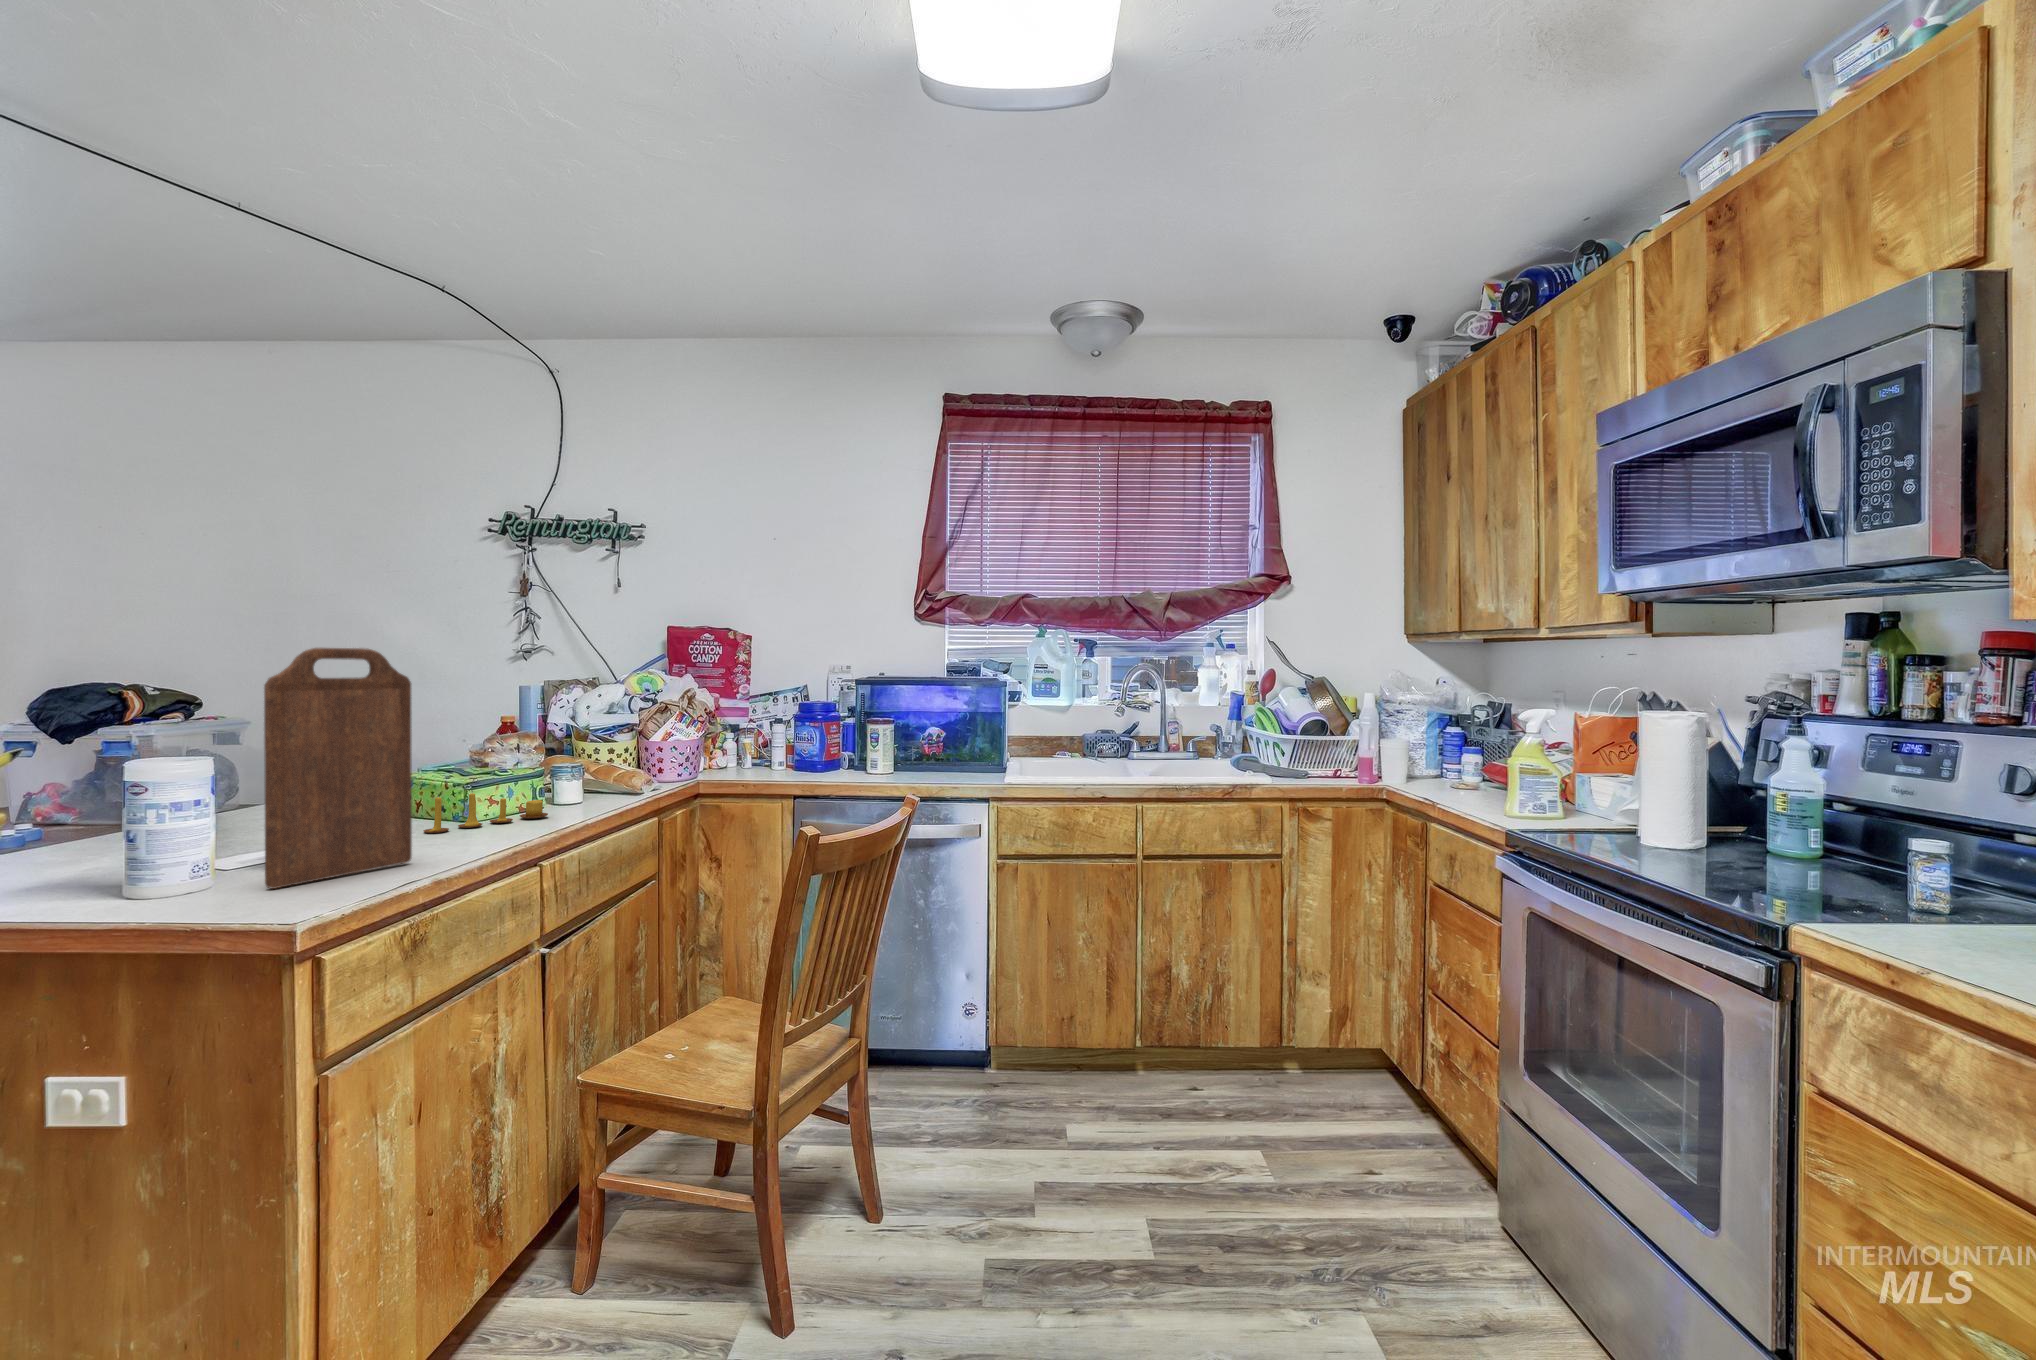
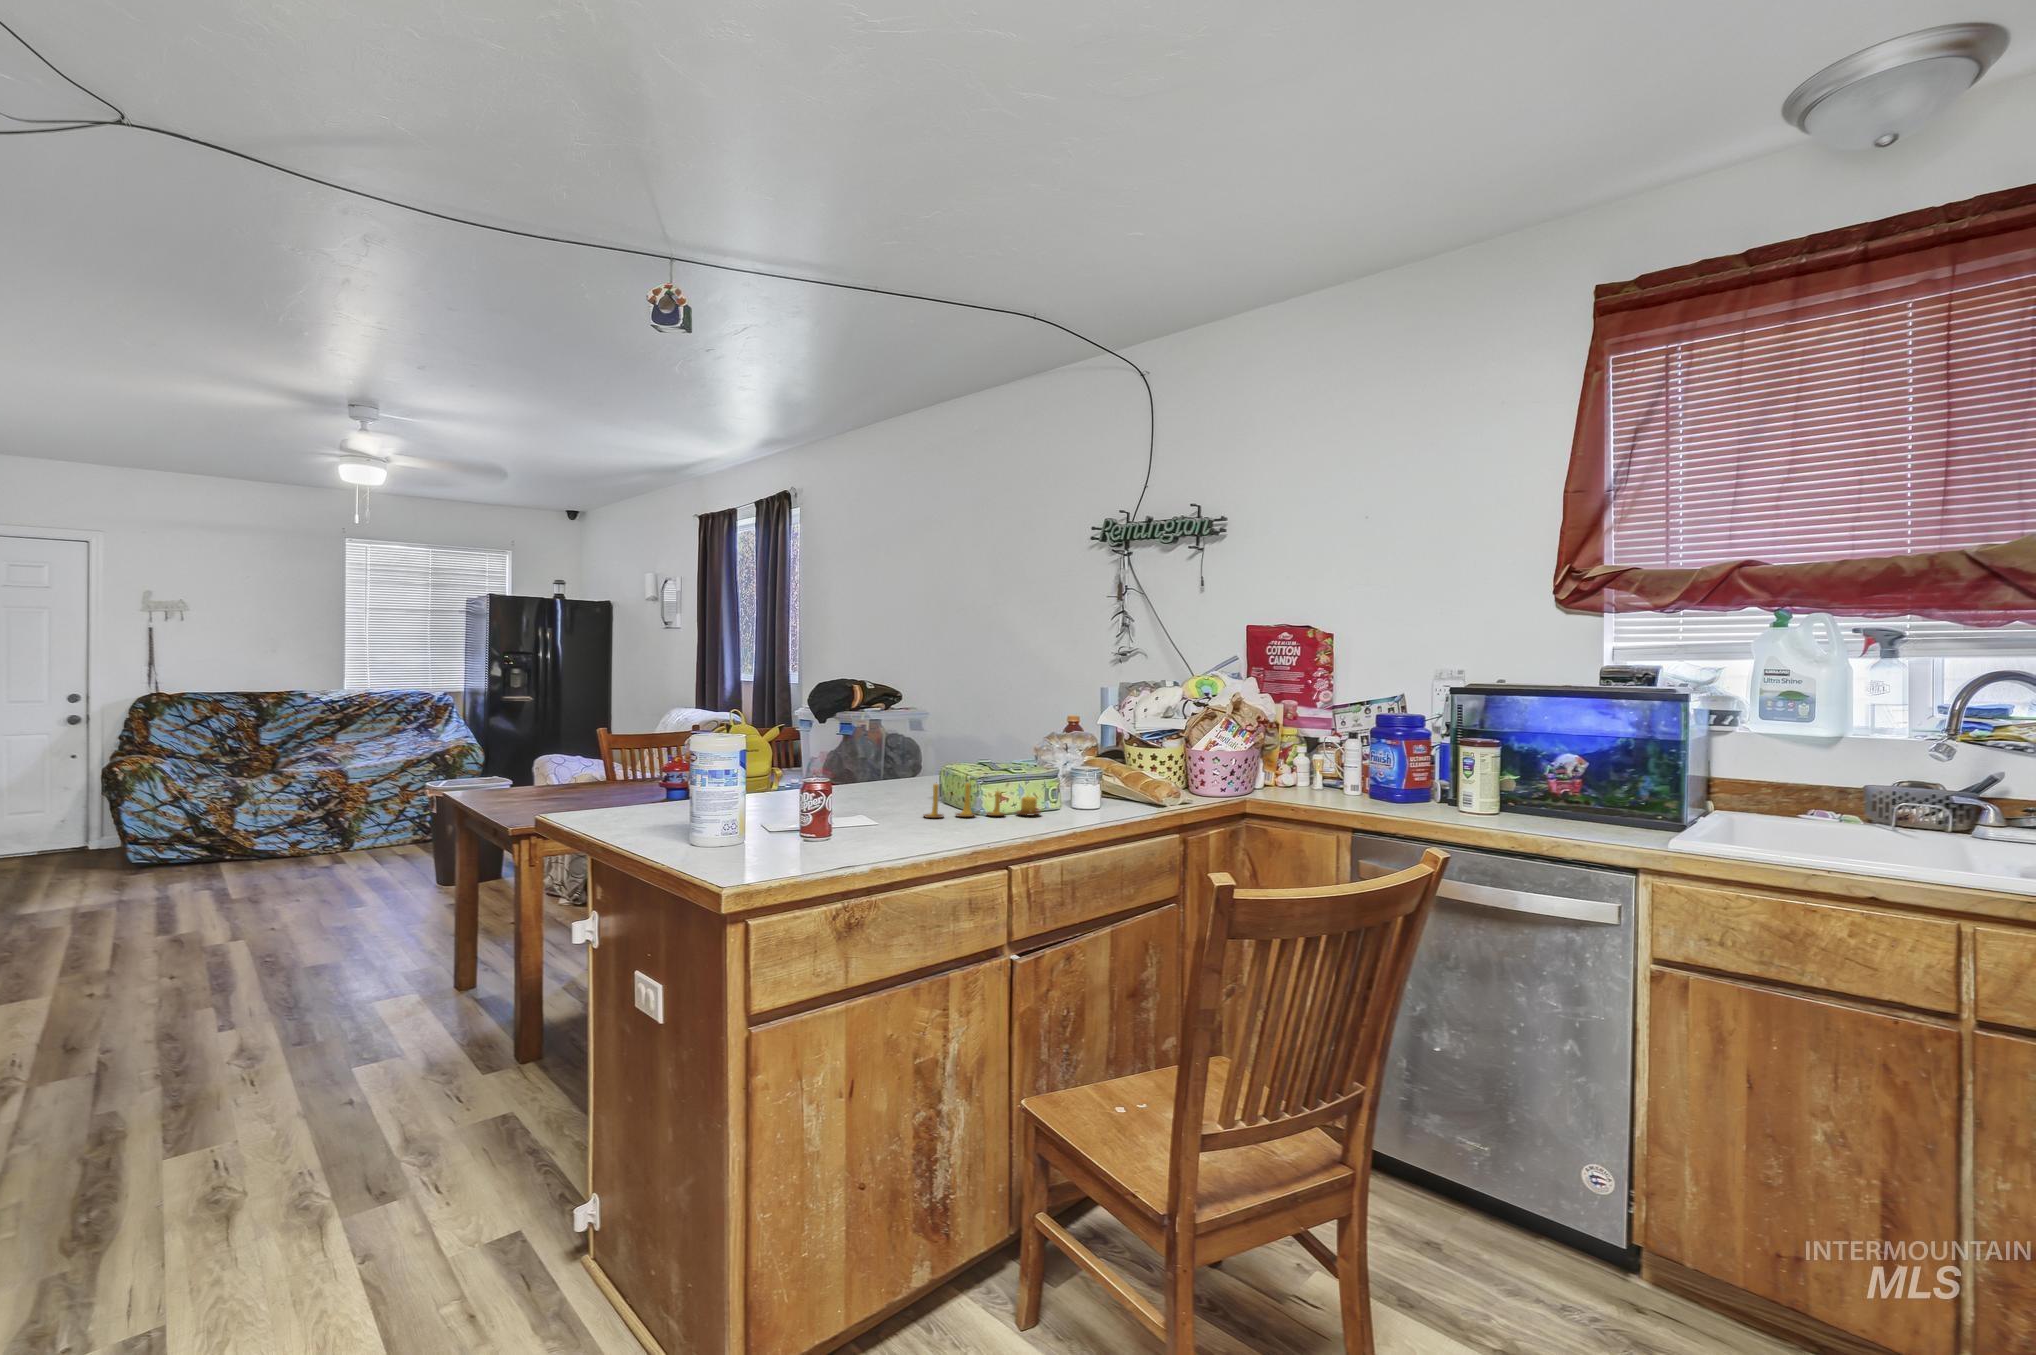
cutting board: present [264,648,412,889] -> none [741,630,870,849]

